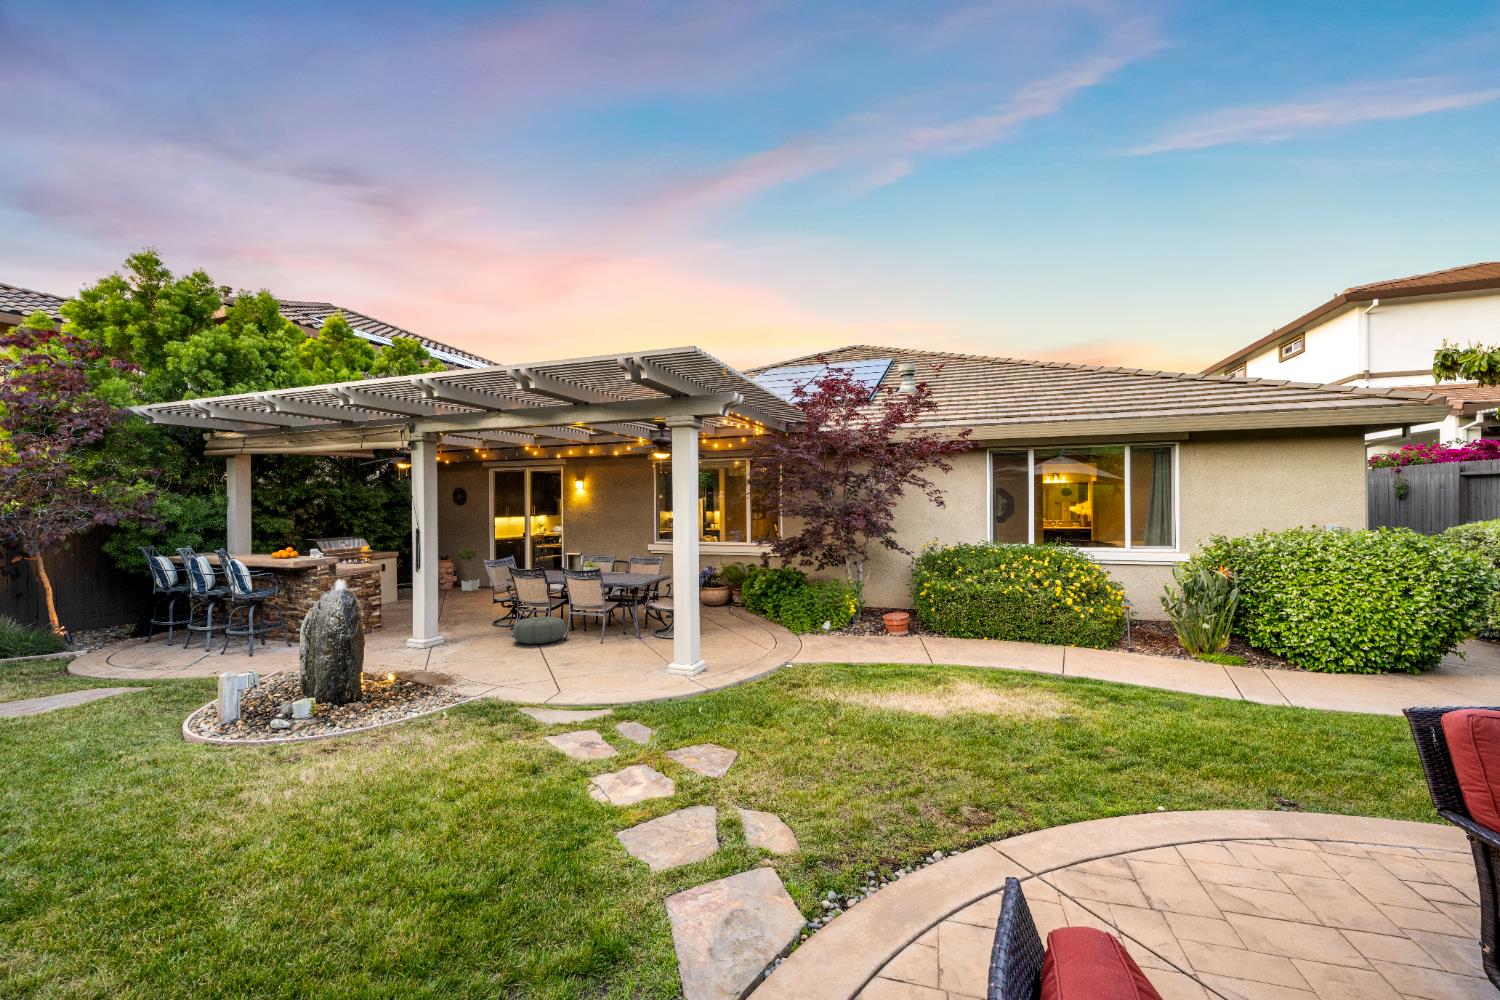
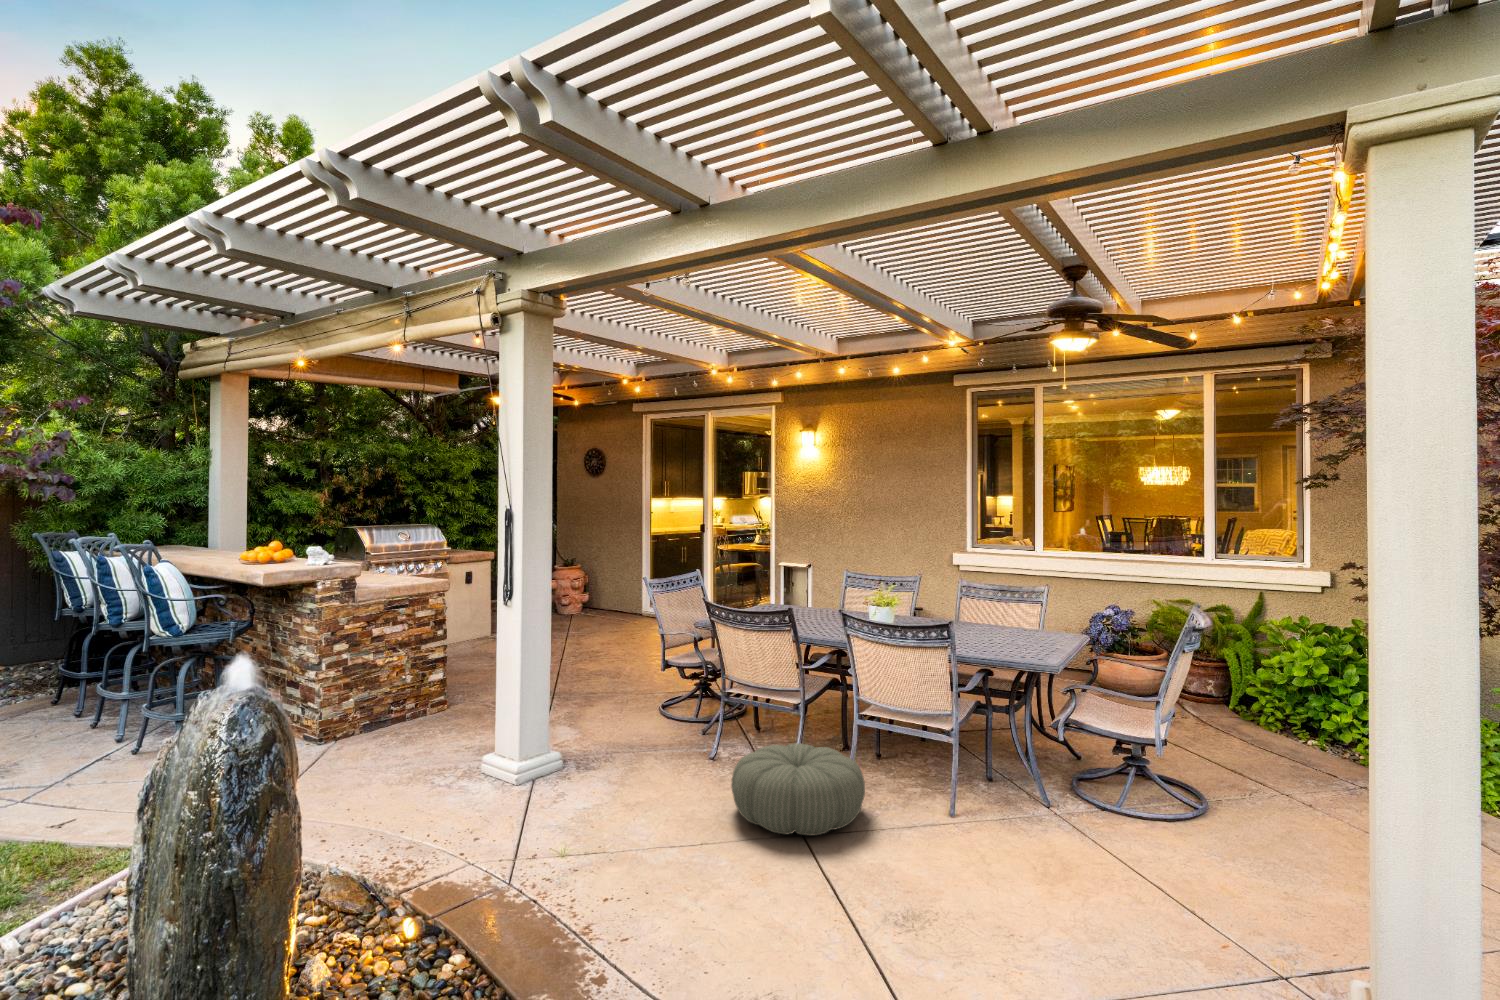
potted tree: present [459,548,480,591] -> none [592,546,623,621]

